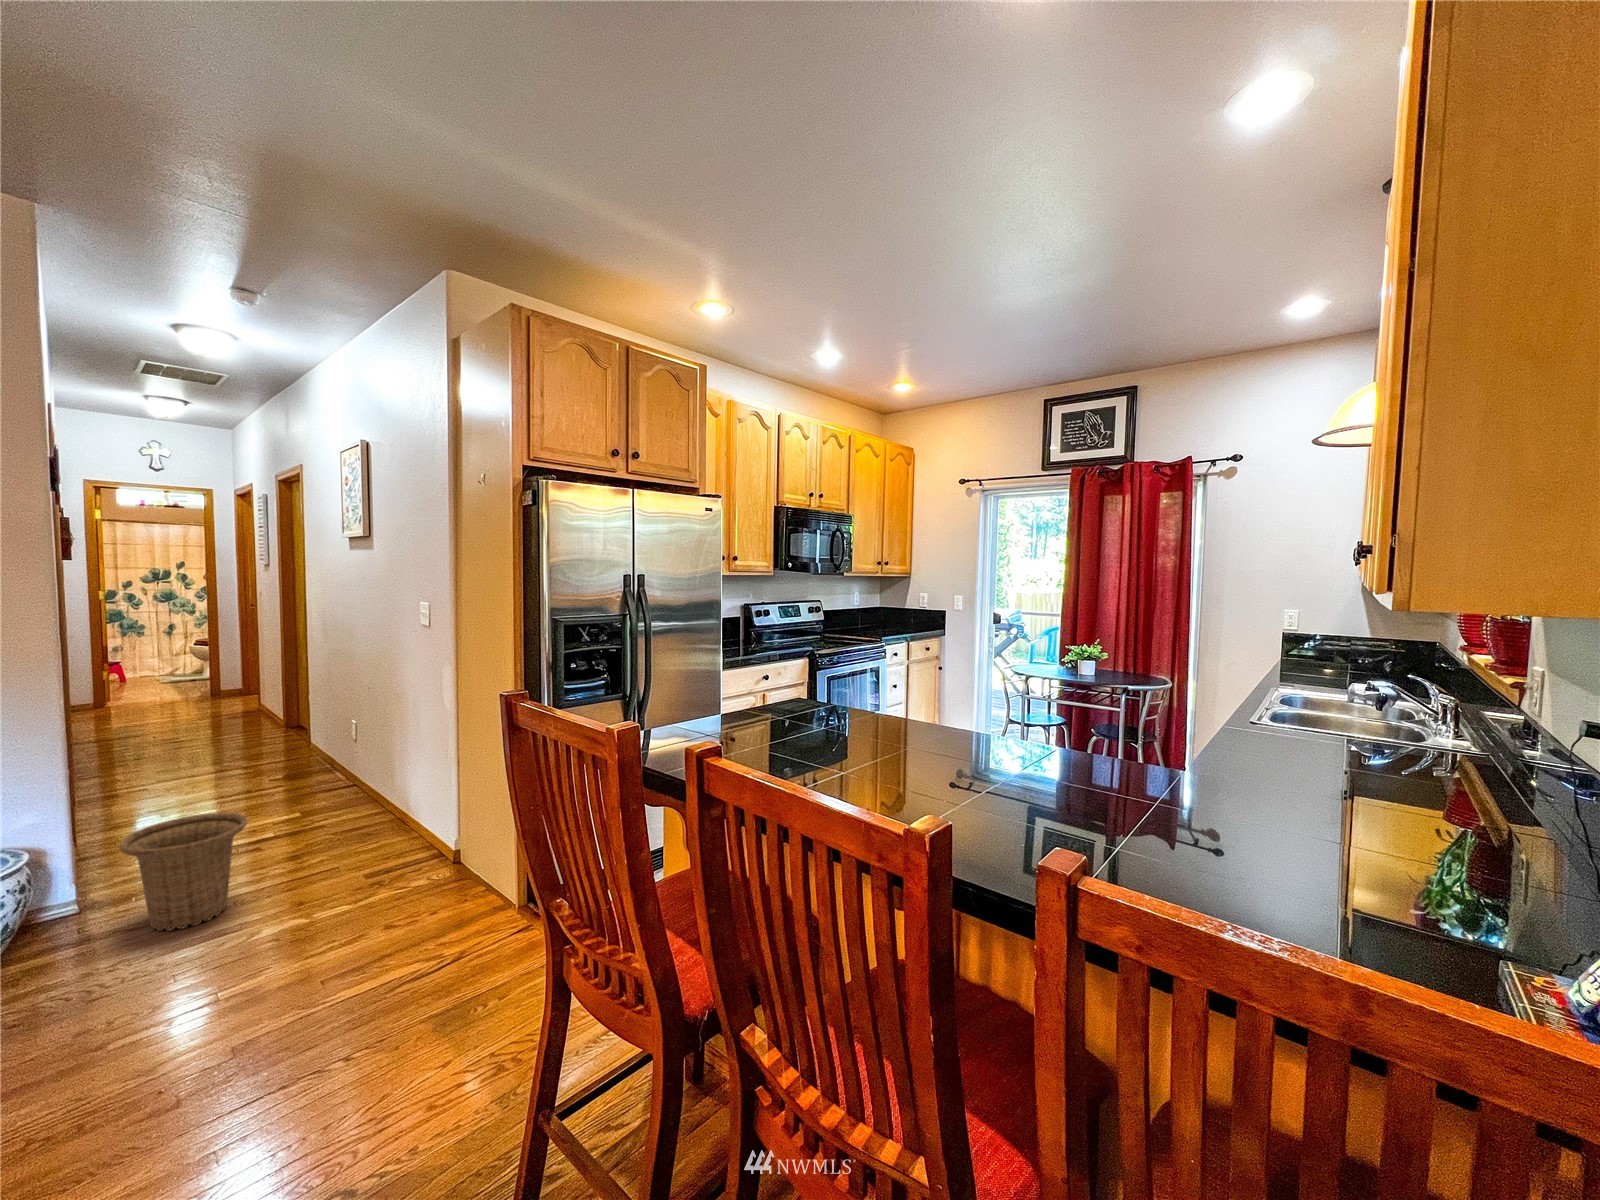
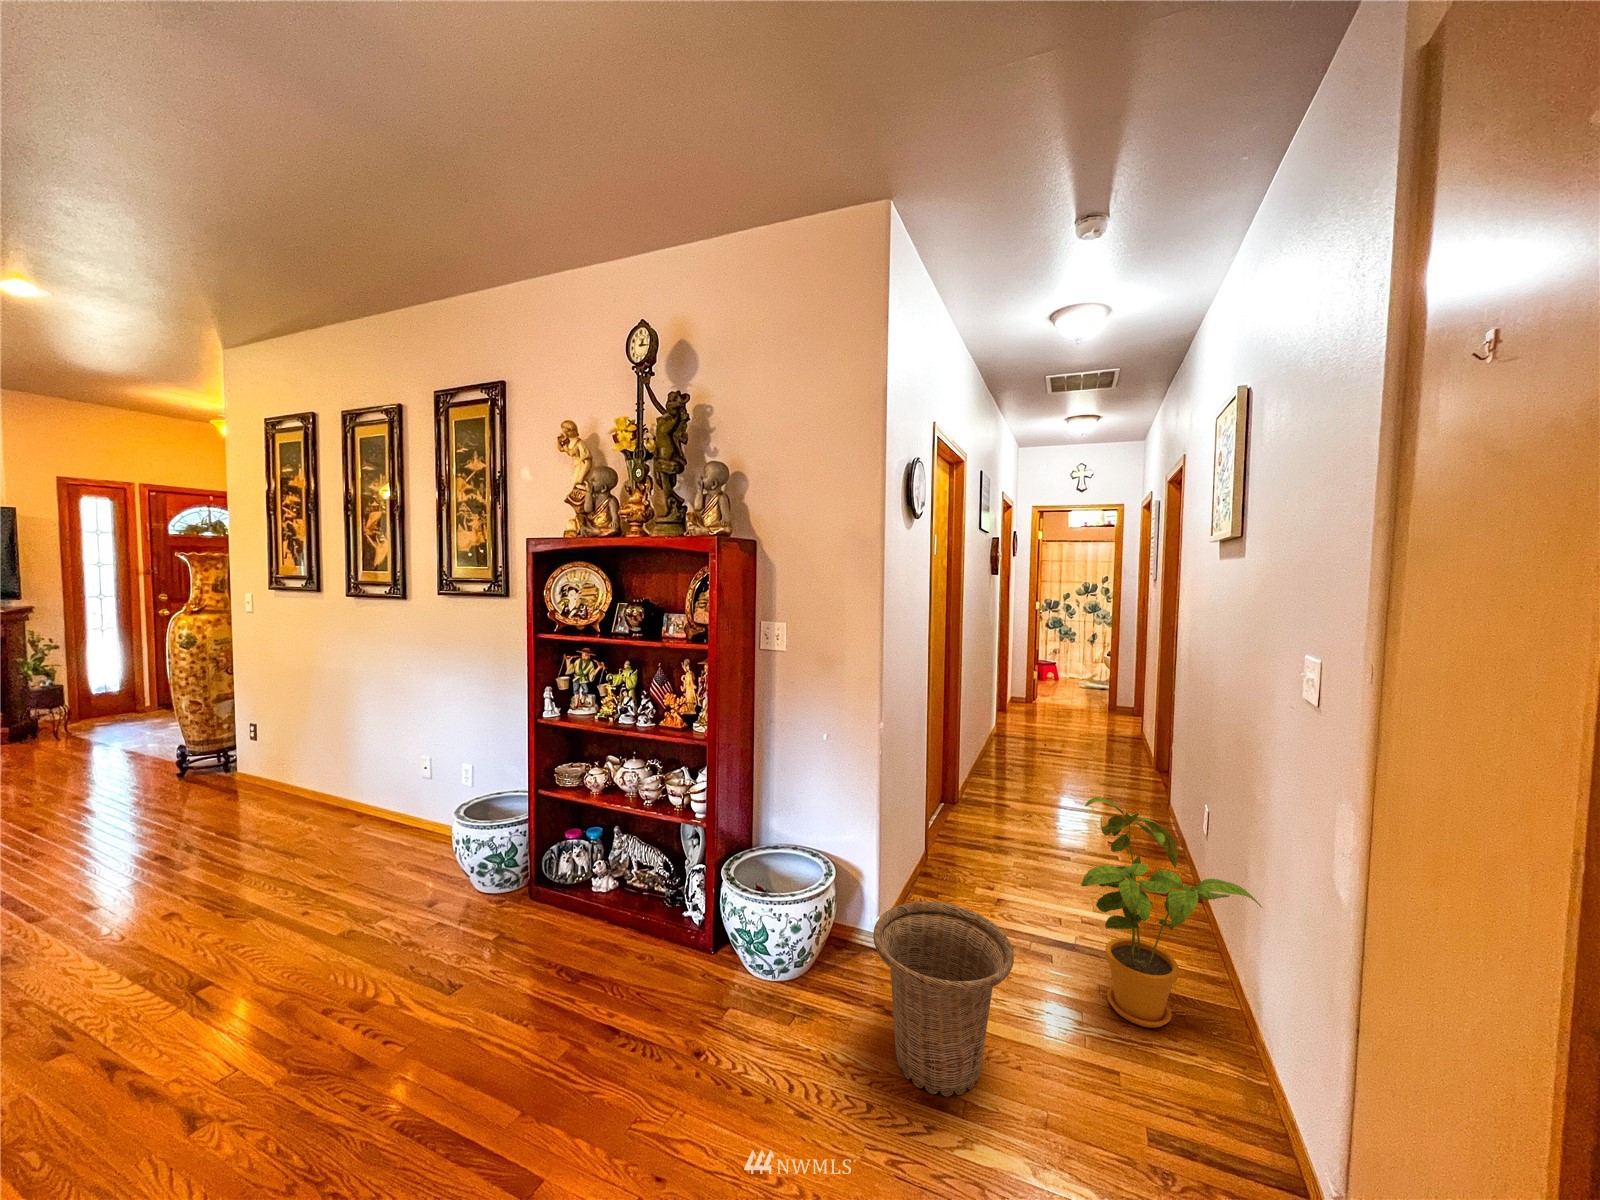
house plant: none [266,722,383,846] -> present [1081,797,1262,1028]

